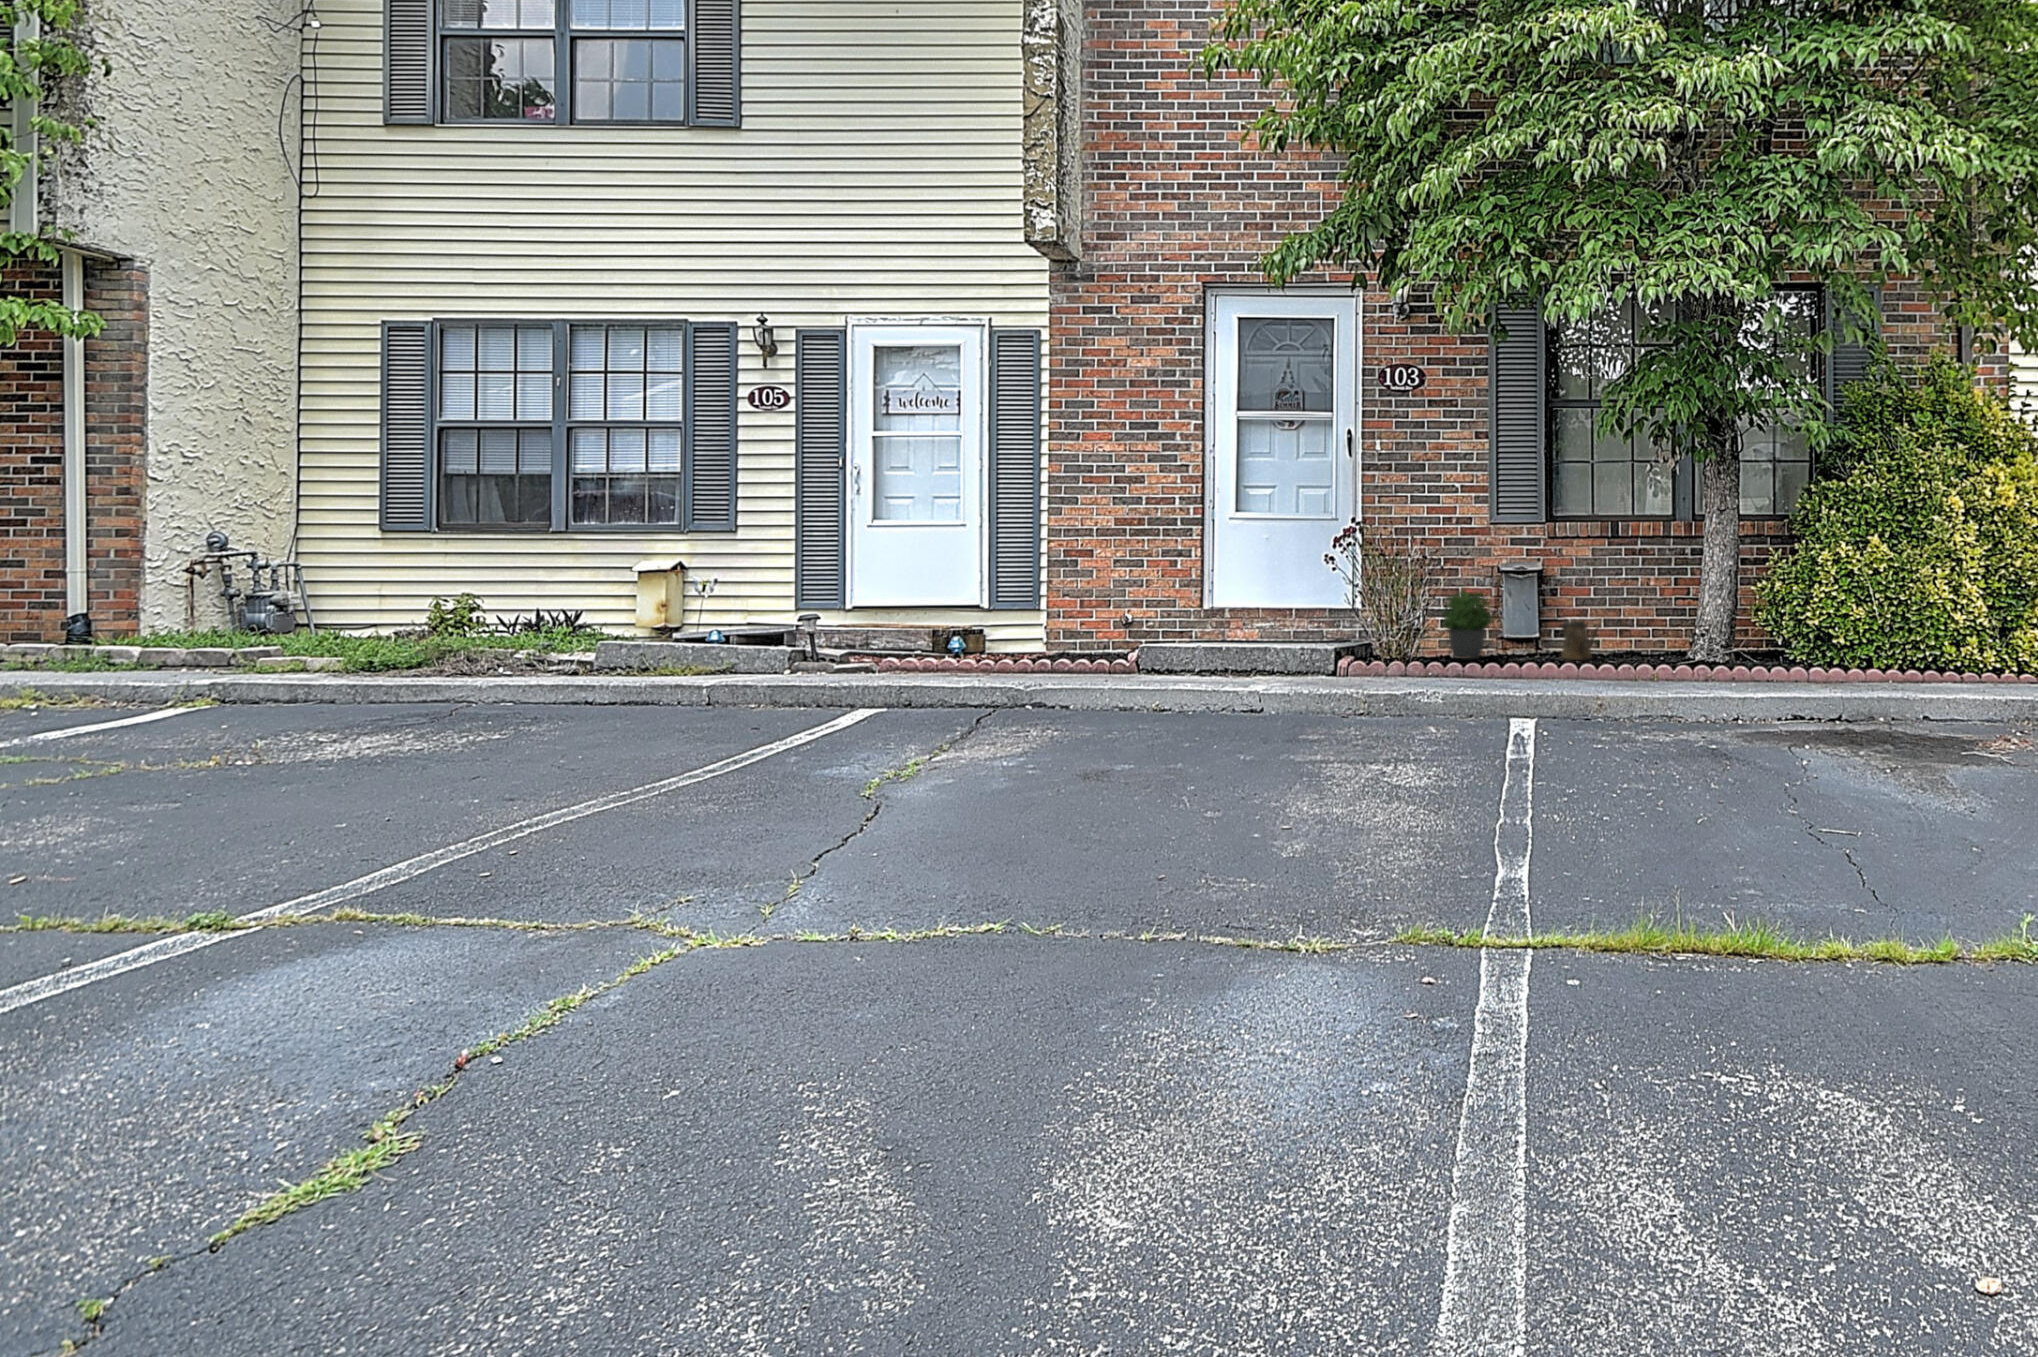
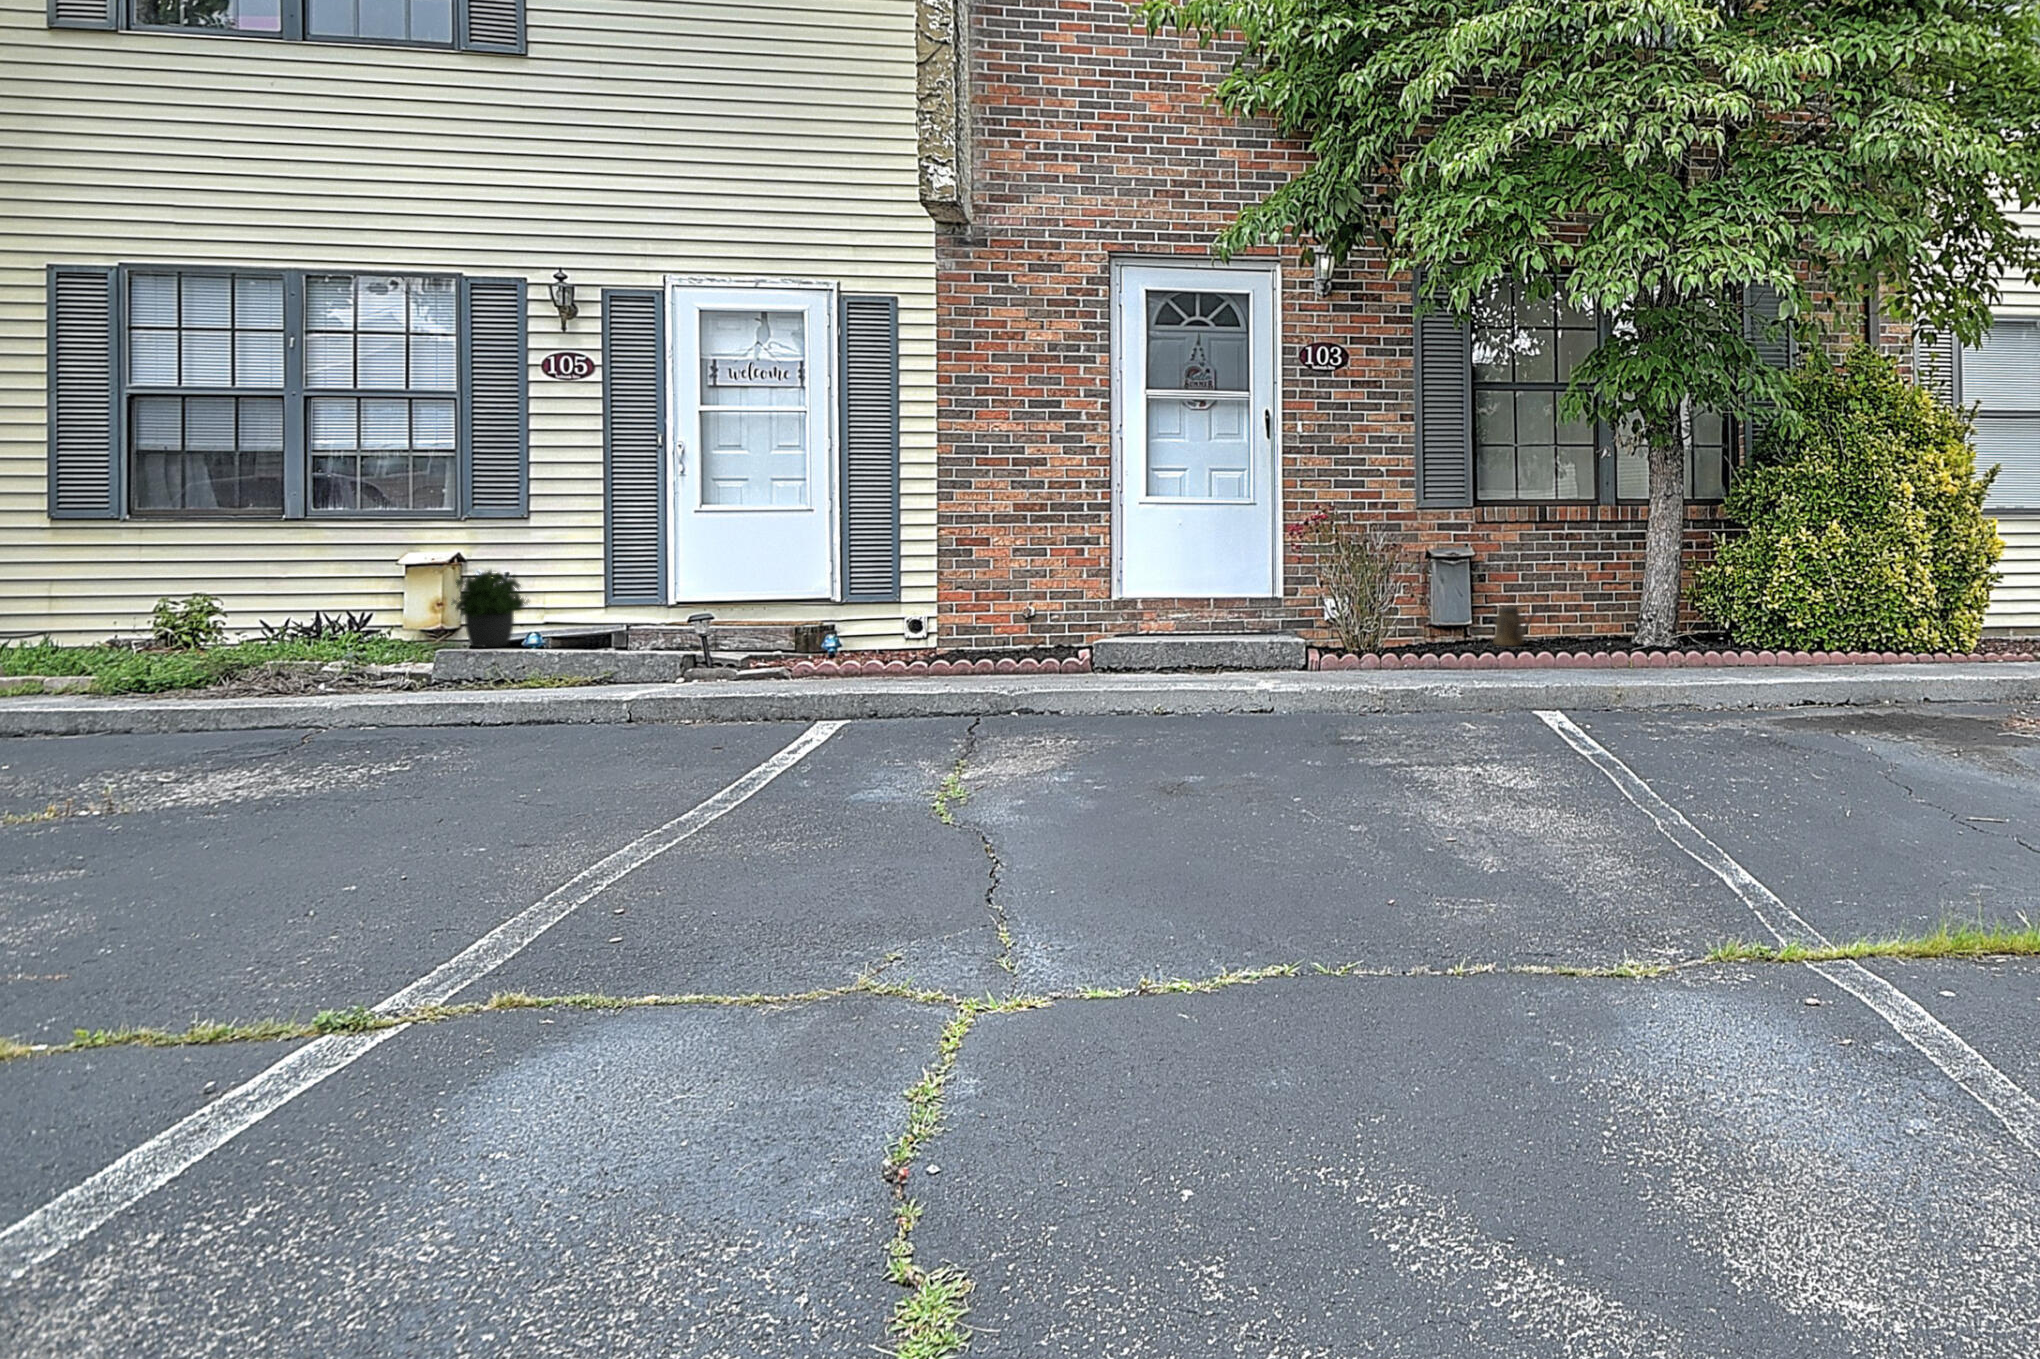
potted plant: present [1443,589,1494,659] -> present [451,570,529,648]

